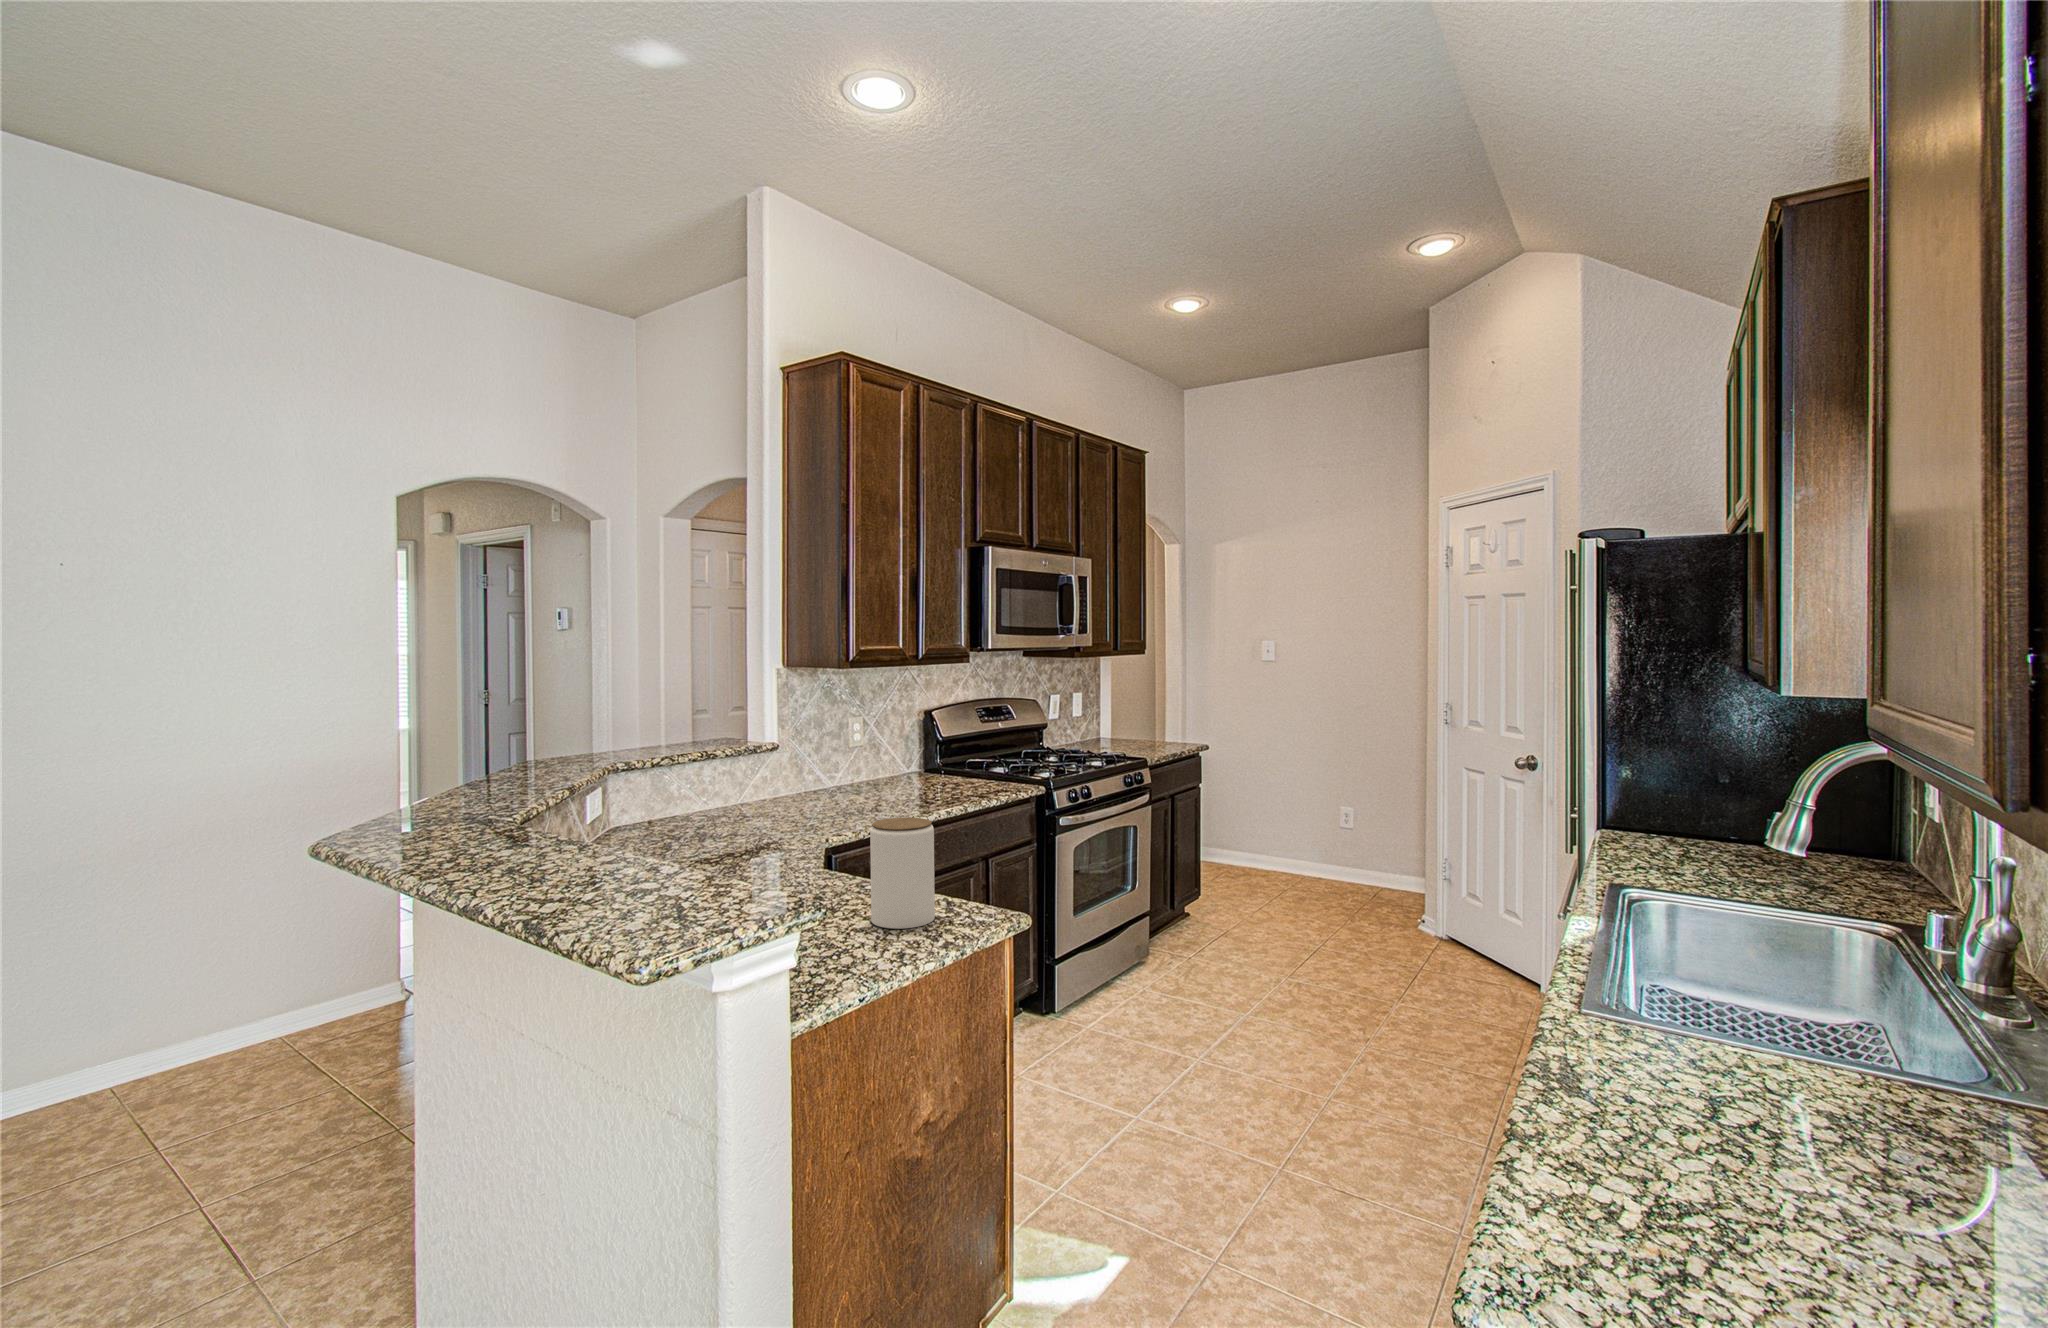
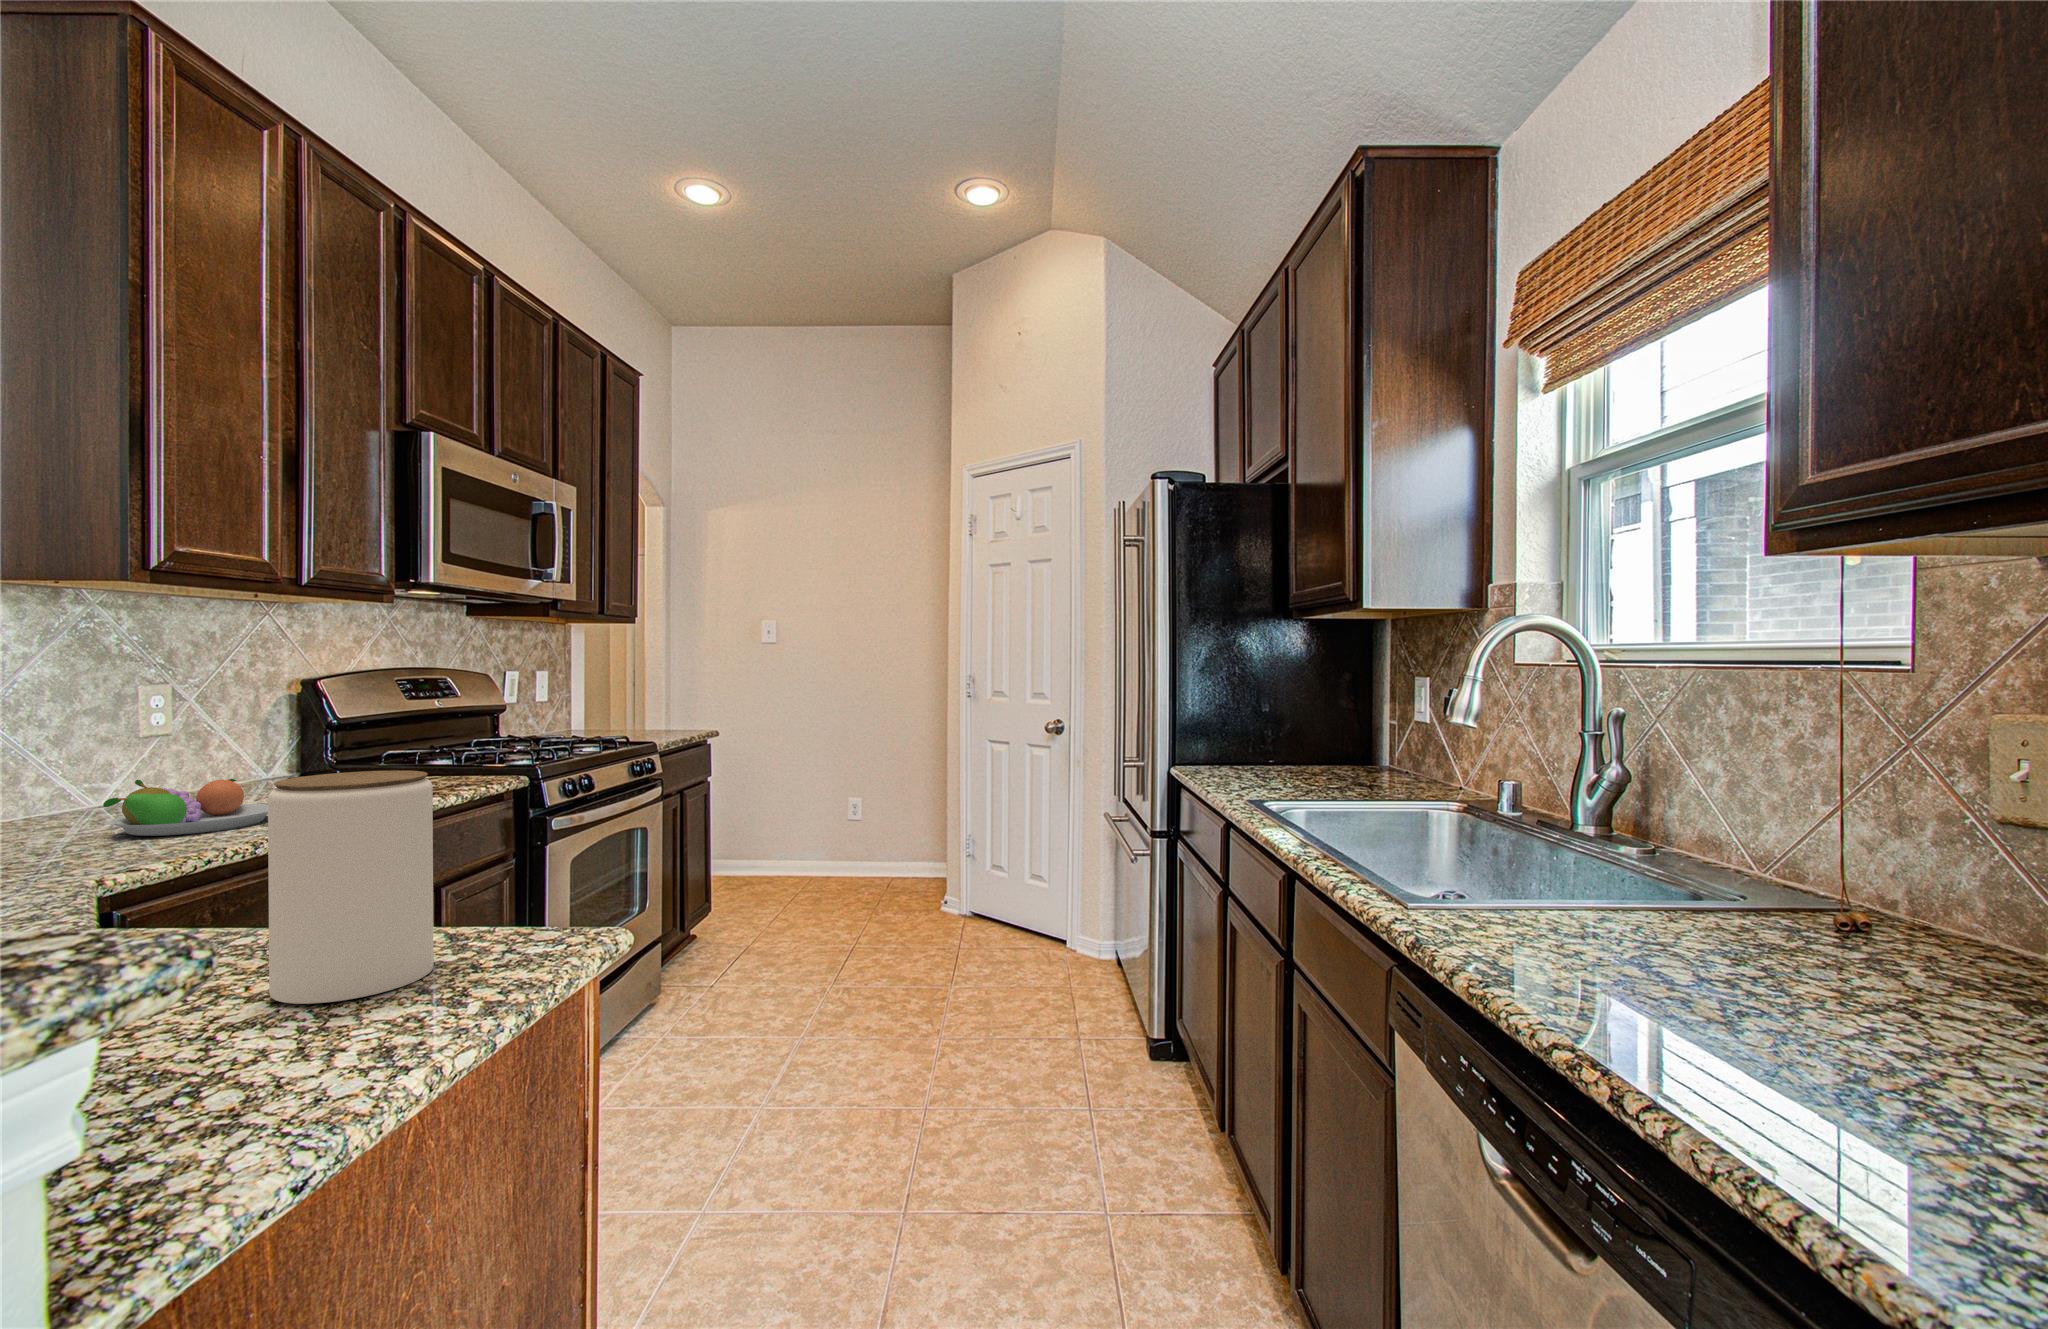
fruit bowl: none [829,781,904,815] -> present [103,779,268,836]

